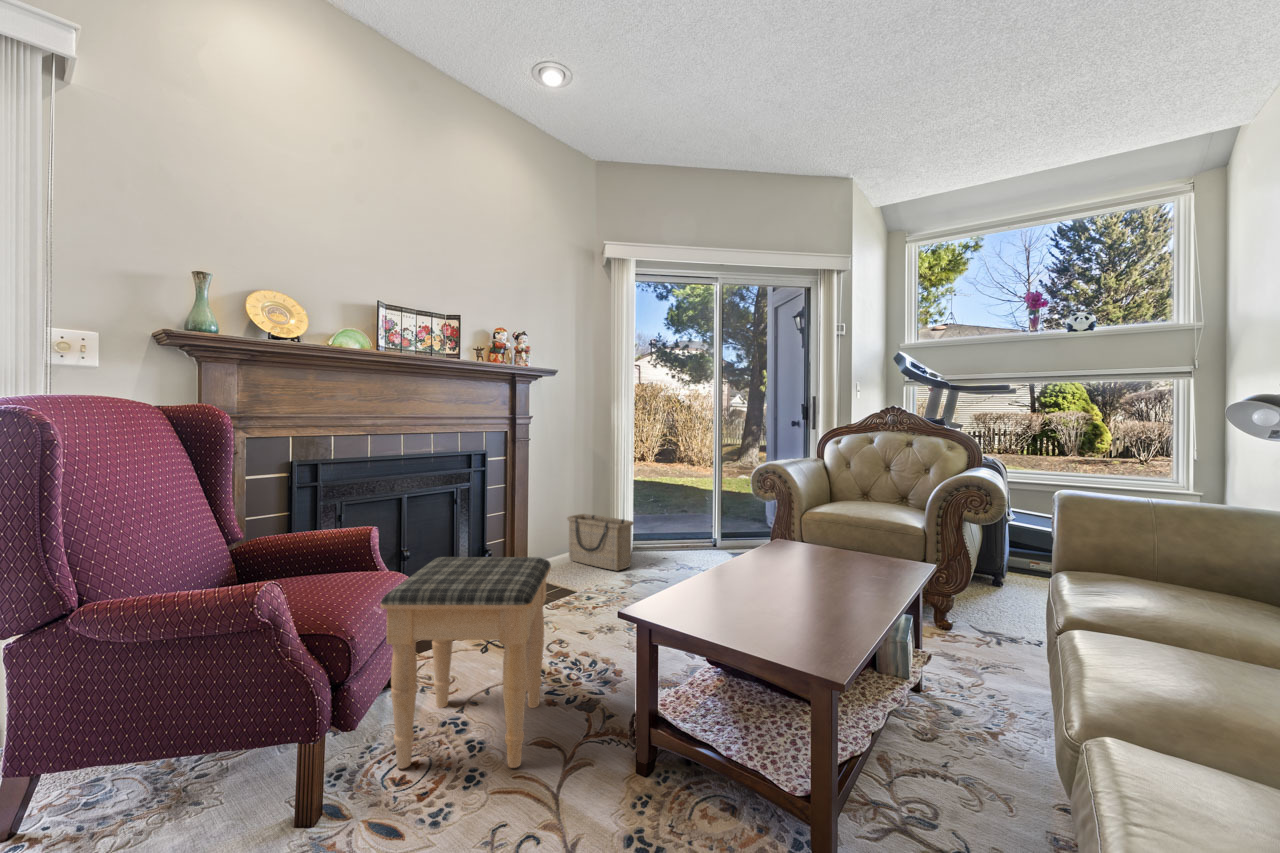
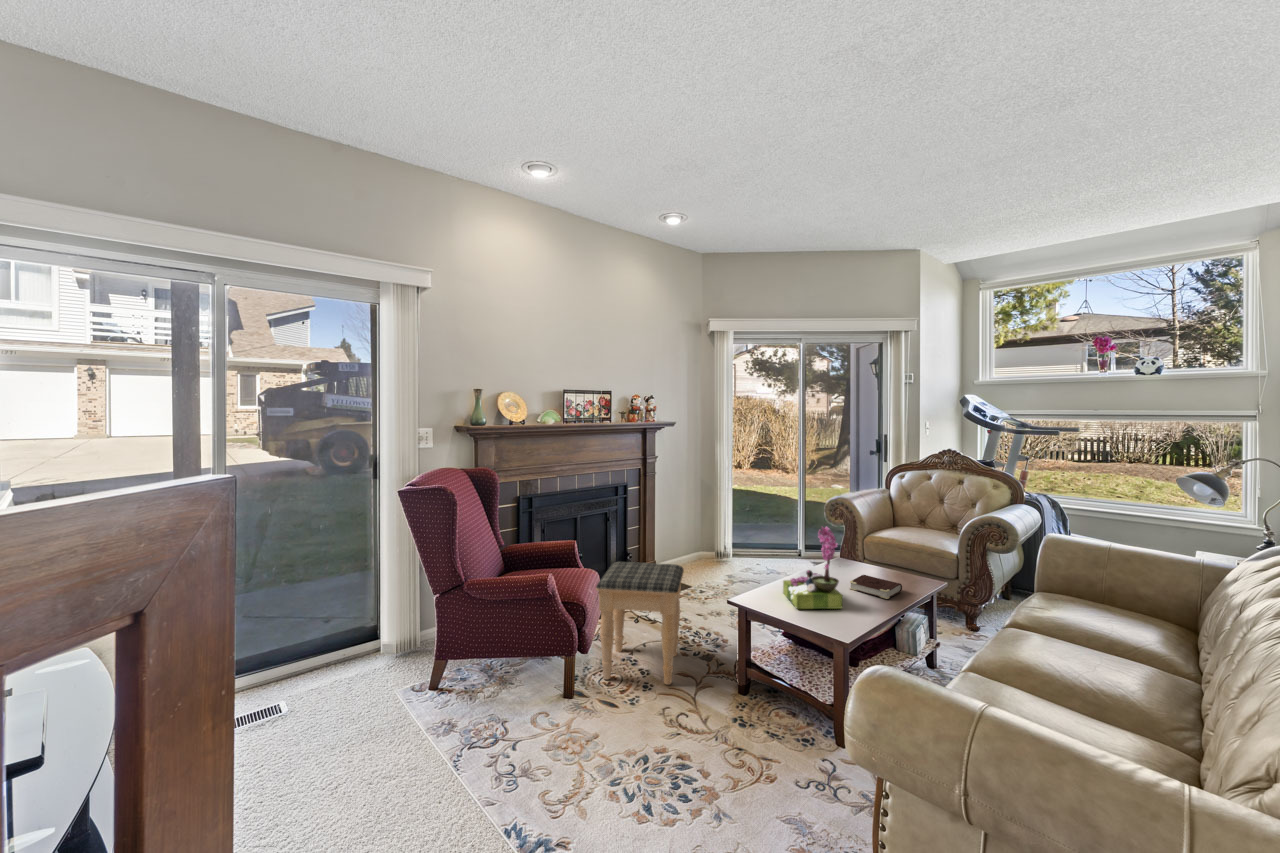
flower arrangement: none [709,481,807,621] -> present [783,527,842,609]
basket: present [567,514,634,571] -> none [683,527,734,572]
book: none [807,560,883,595] -> present [850,575,902,599]

